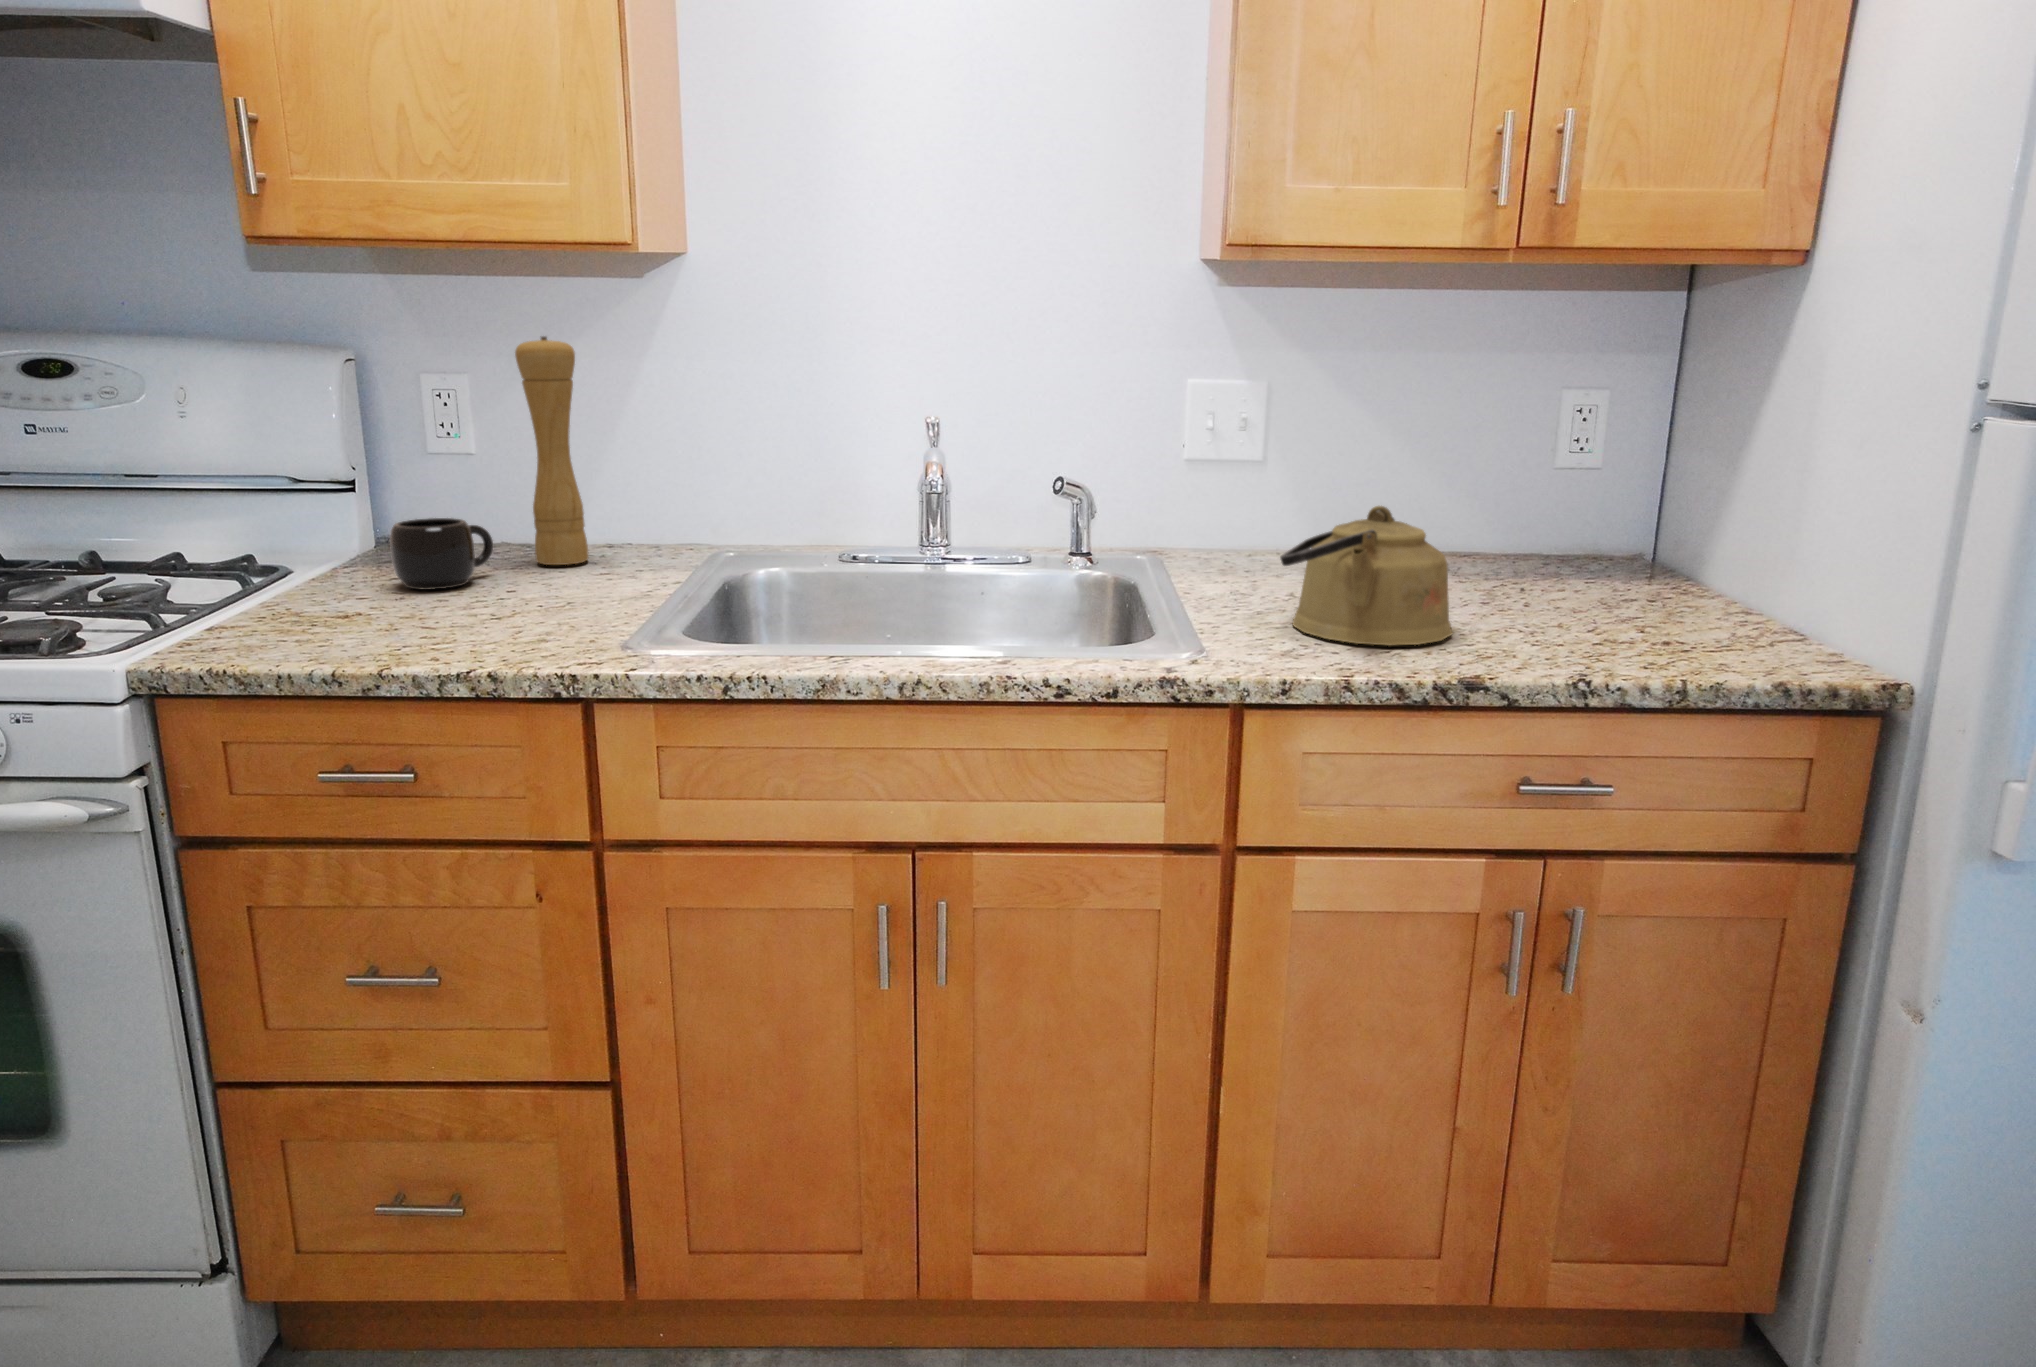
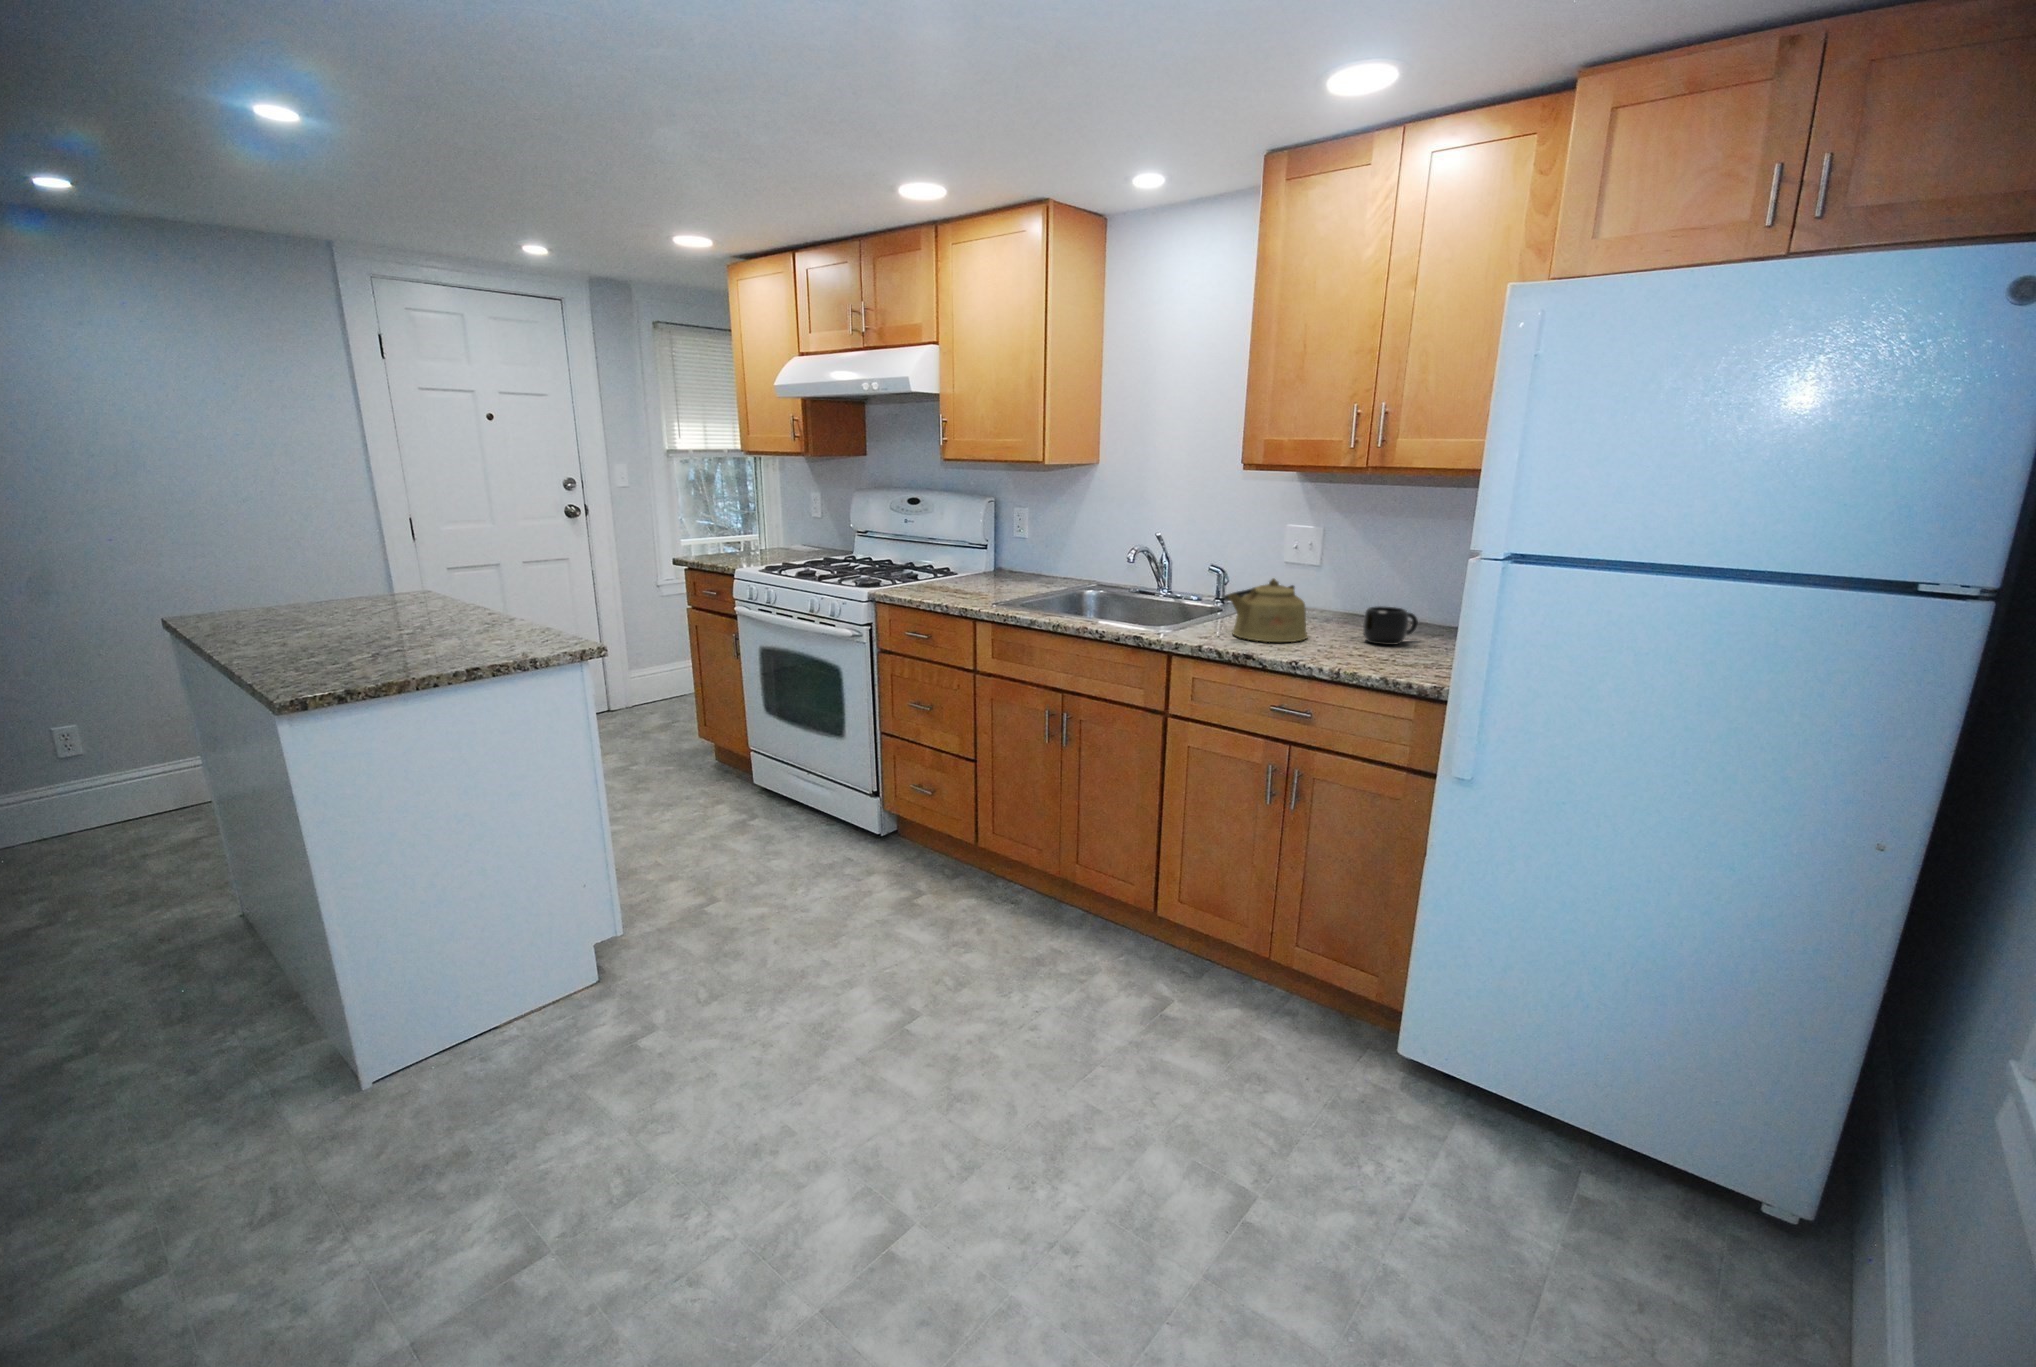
pepper mill: present [515,336,589,565] -> none [1029,493,1051,581]
mug: present [390,518,493,590] -> present [1363,606,1418,645]

